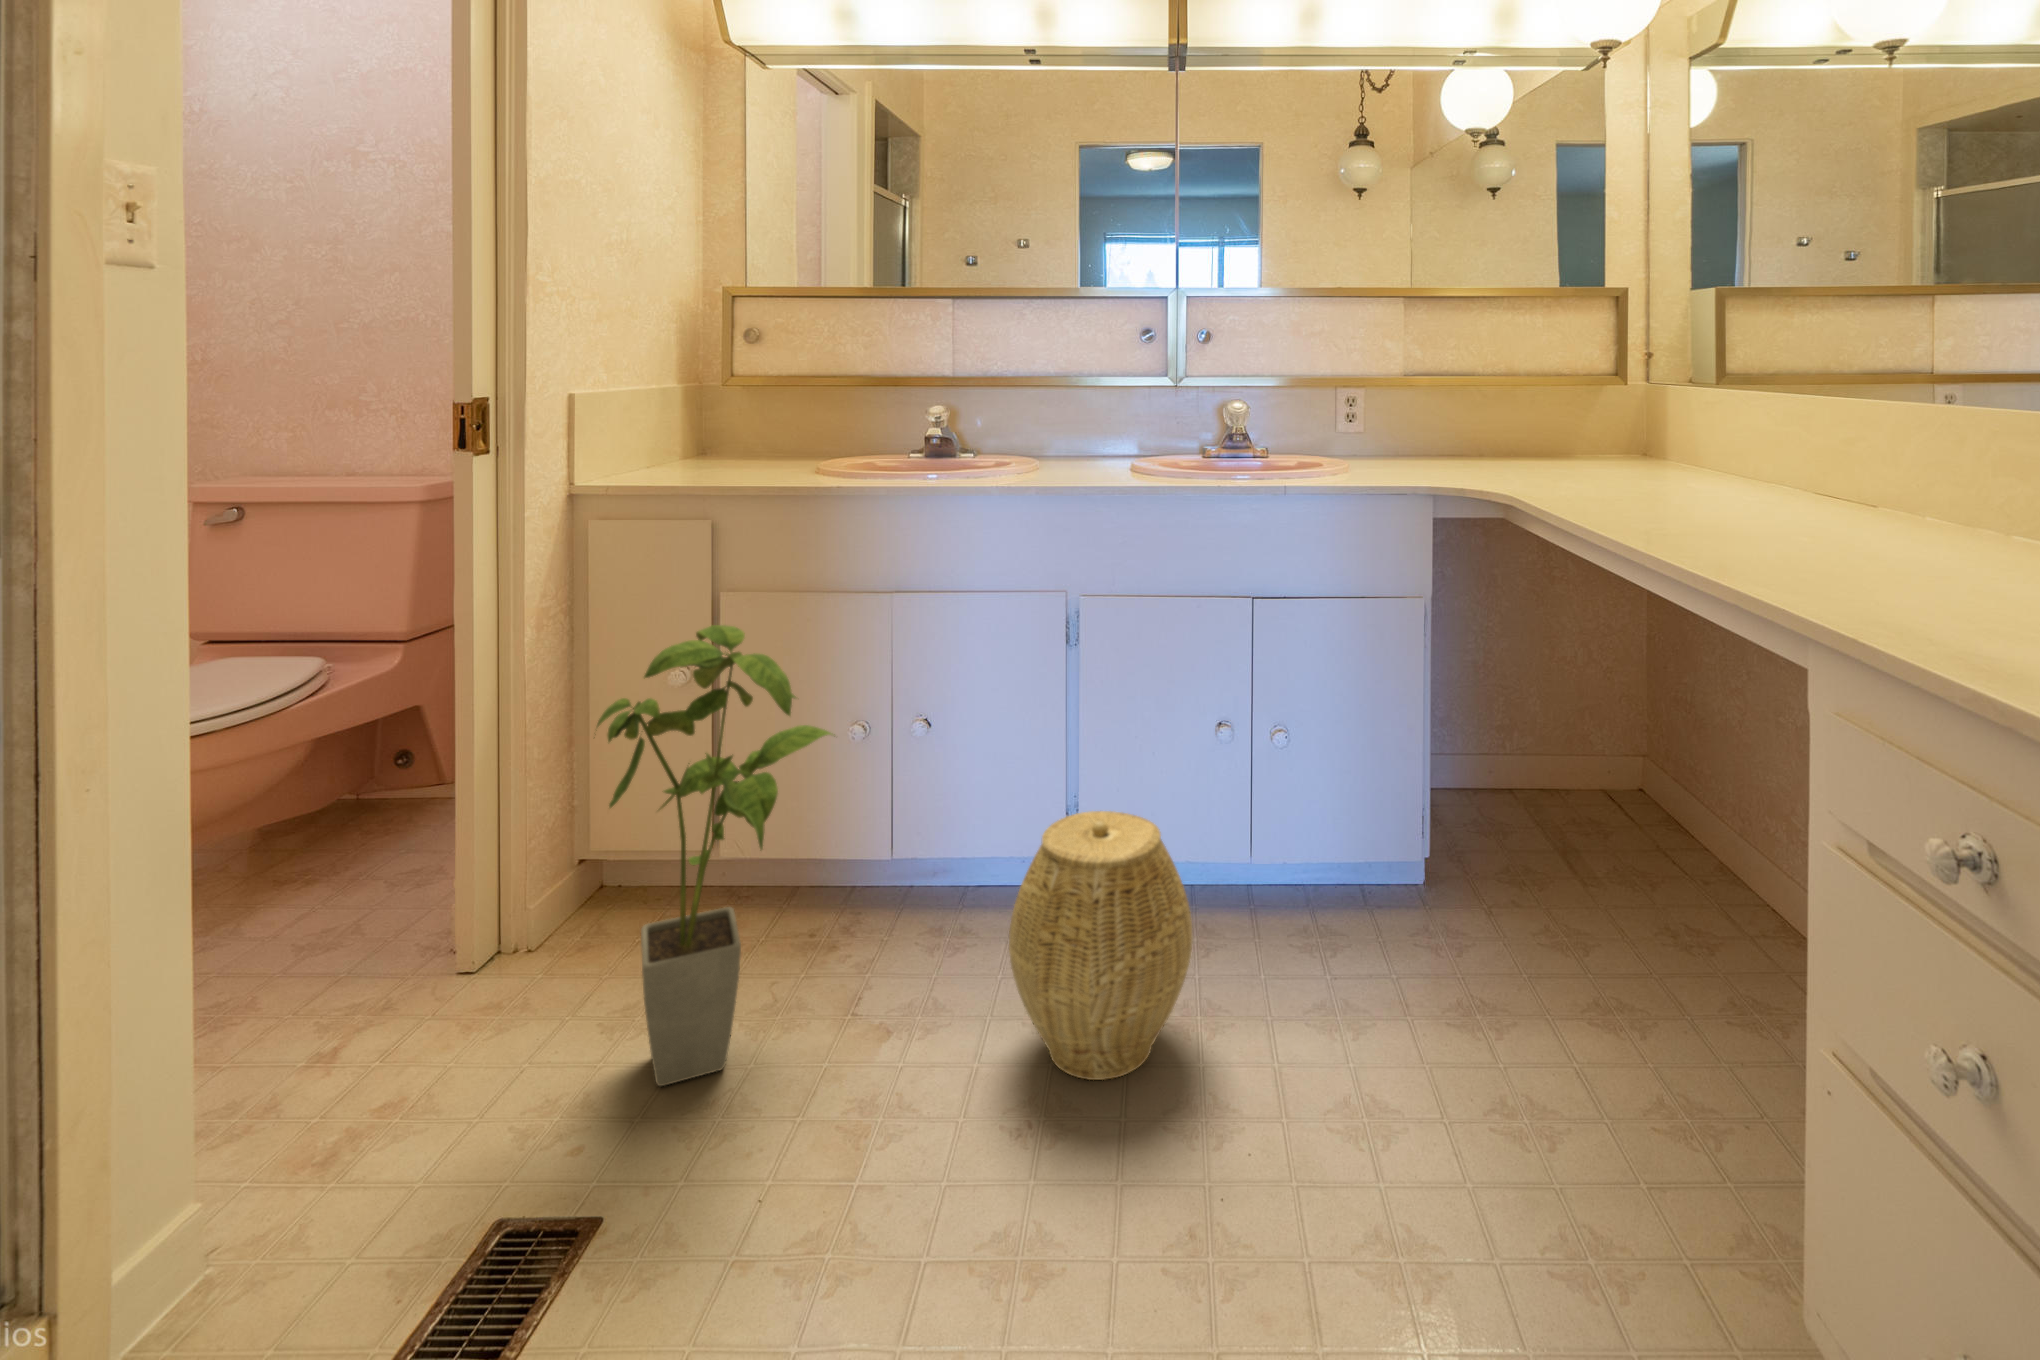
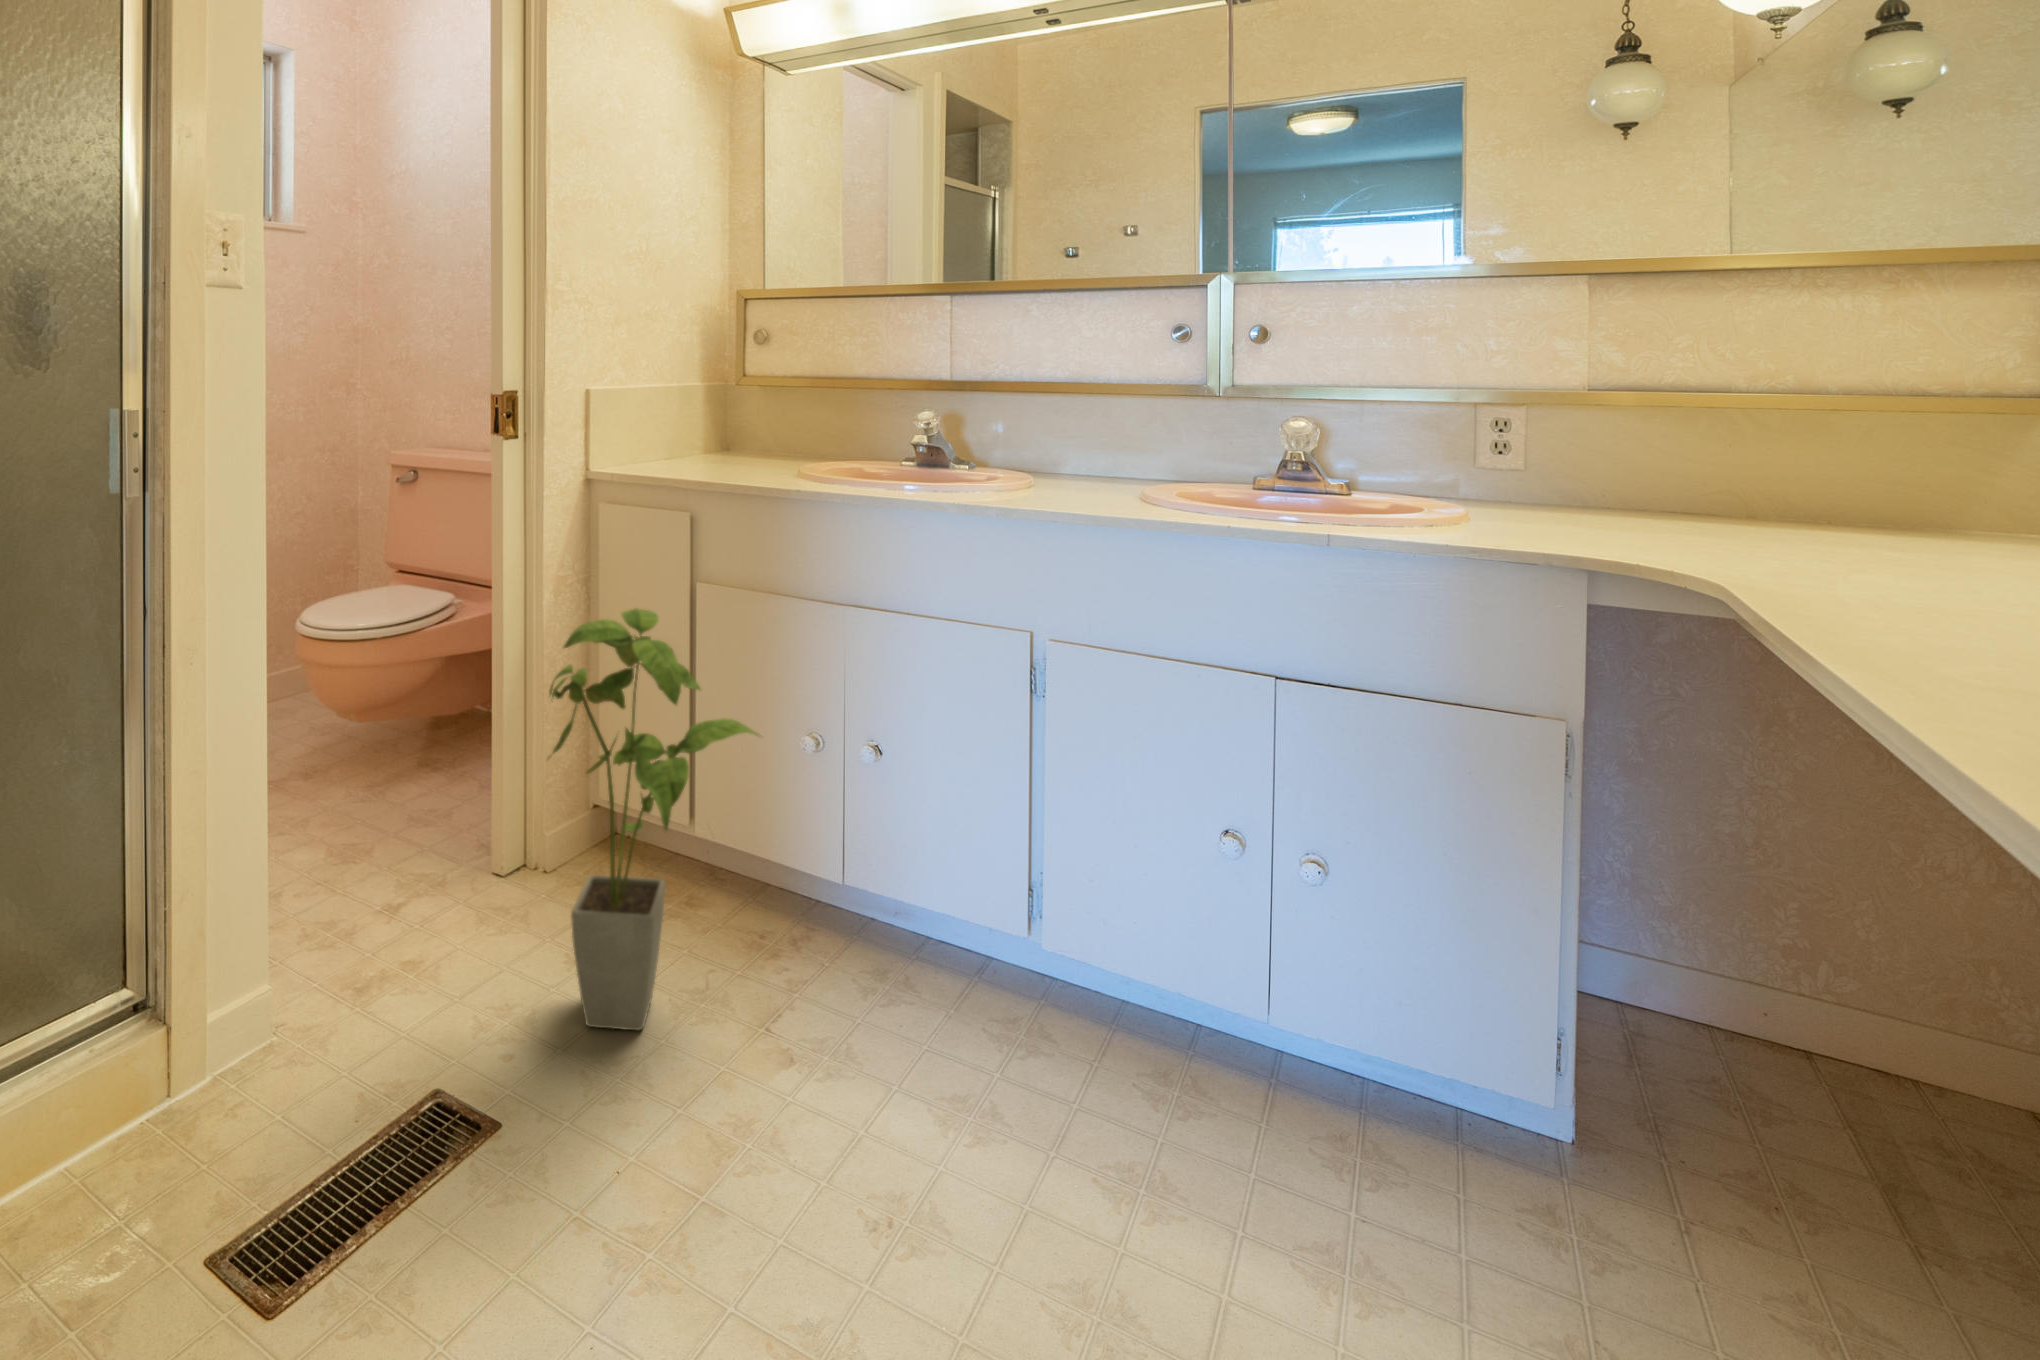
woven basket: present [1009,811,1193,1080] -> none [893,874,1112,1191]

